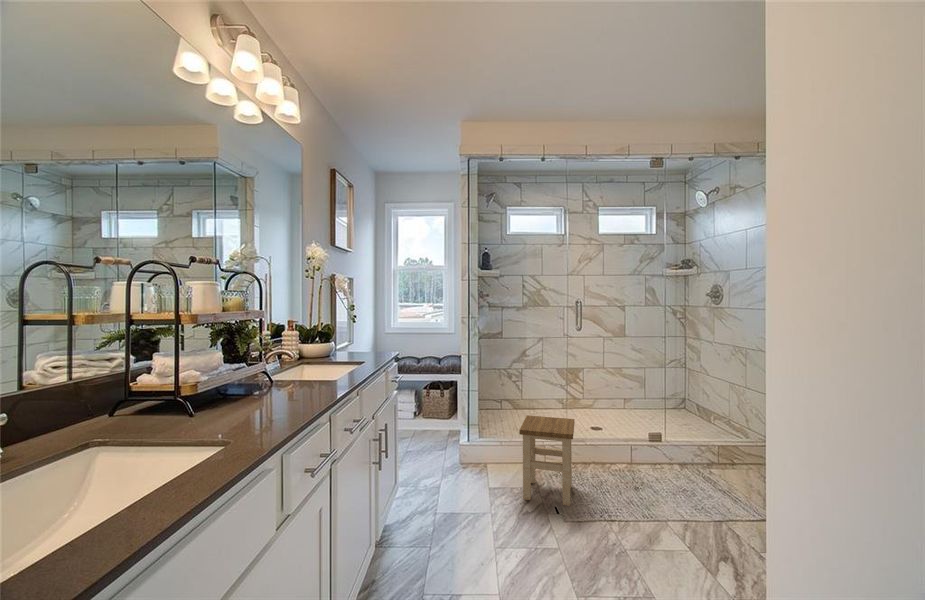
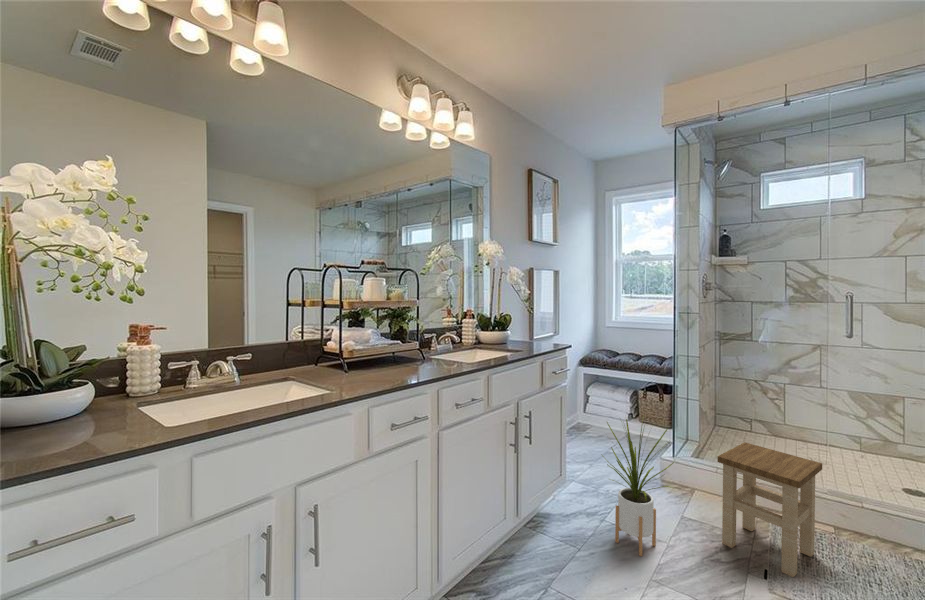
house plant: none [441,406,502,532] -> present [607,419,674,556]

